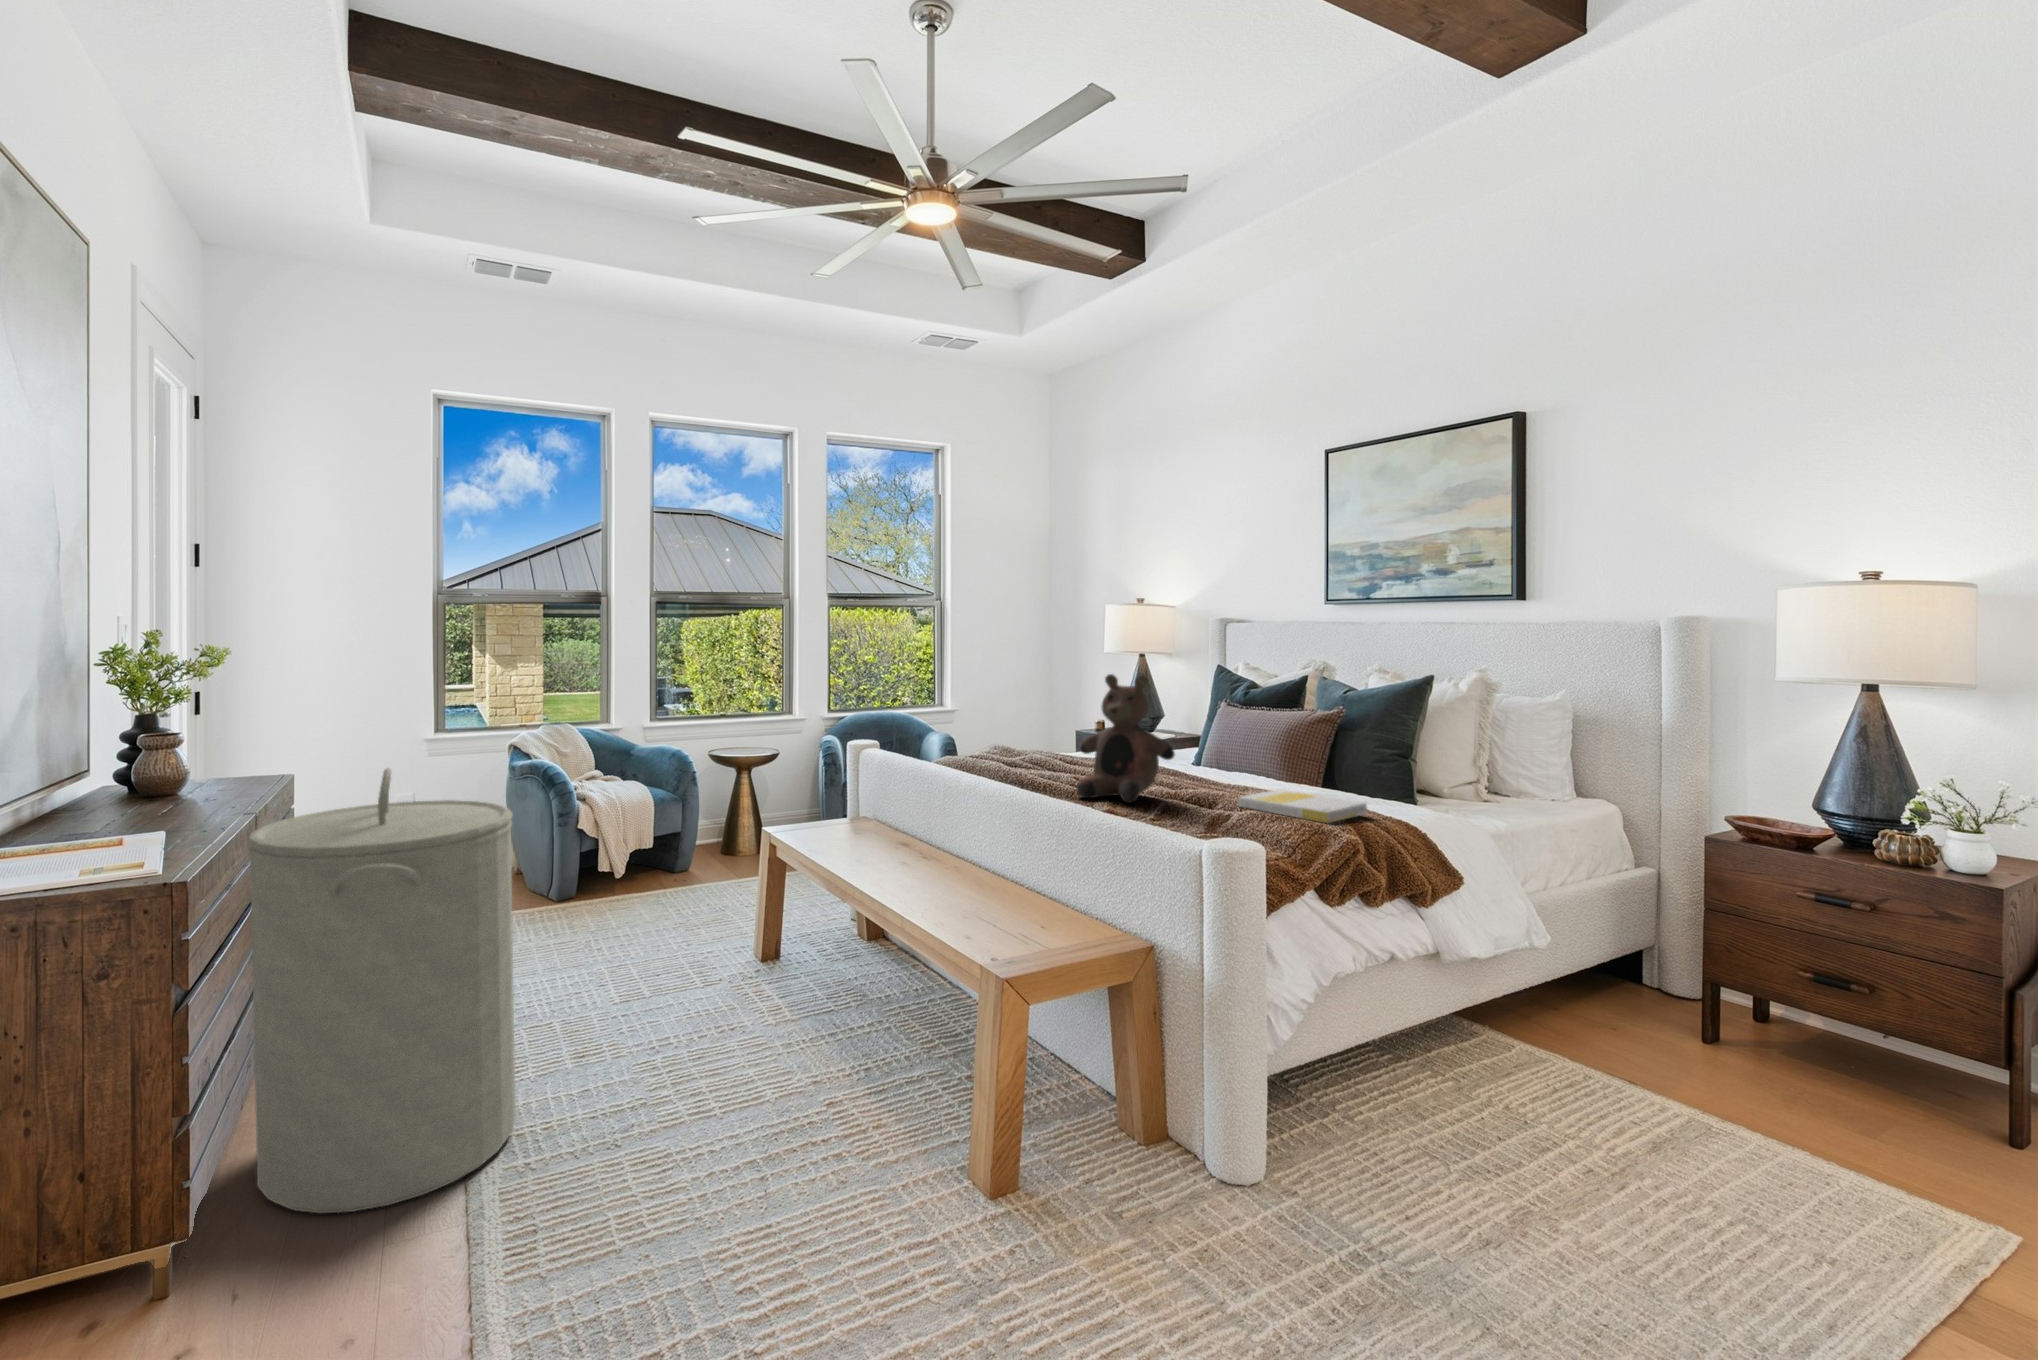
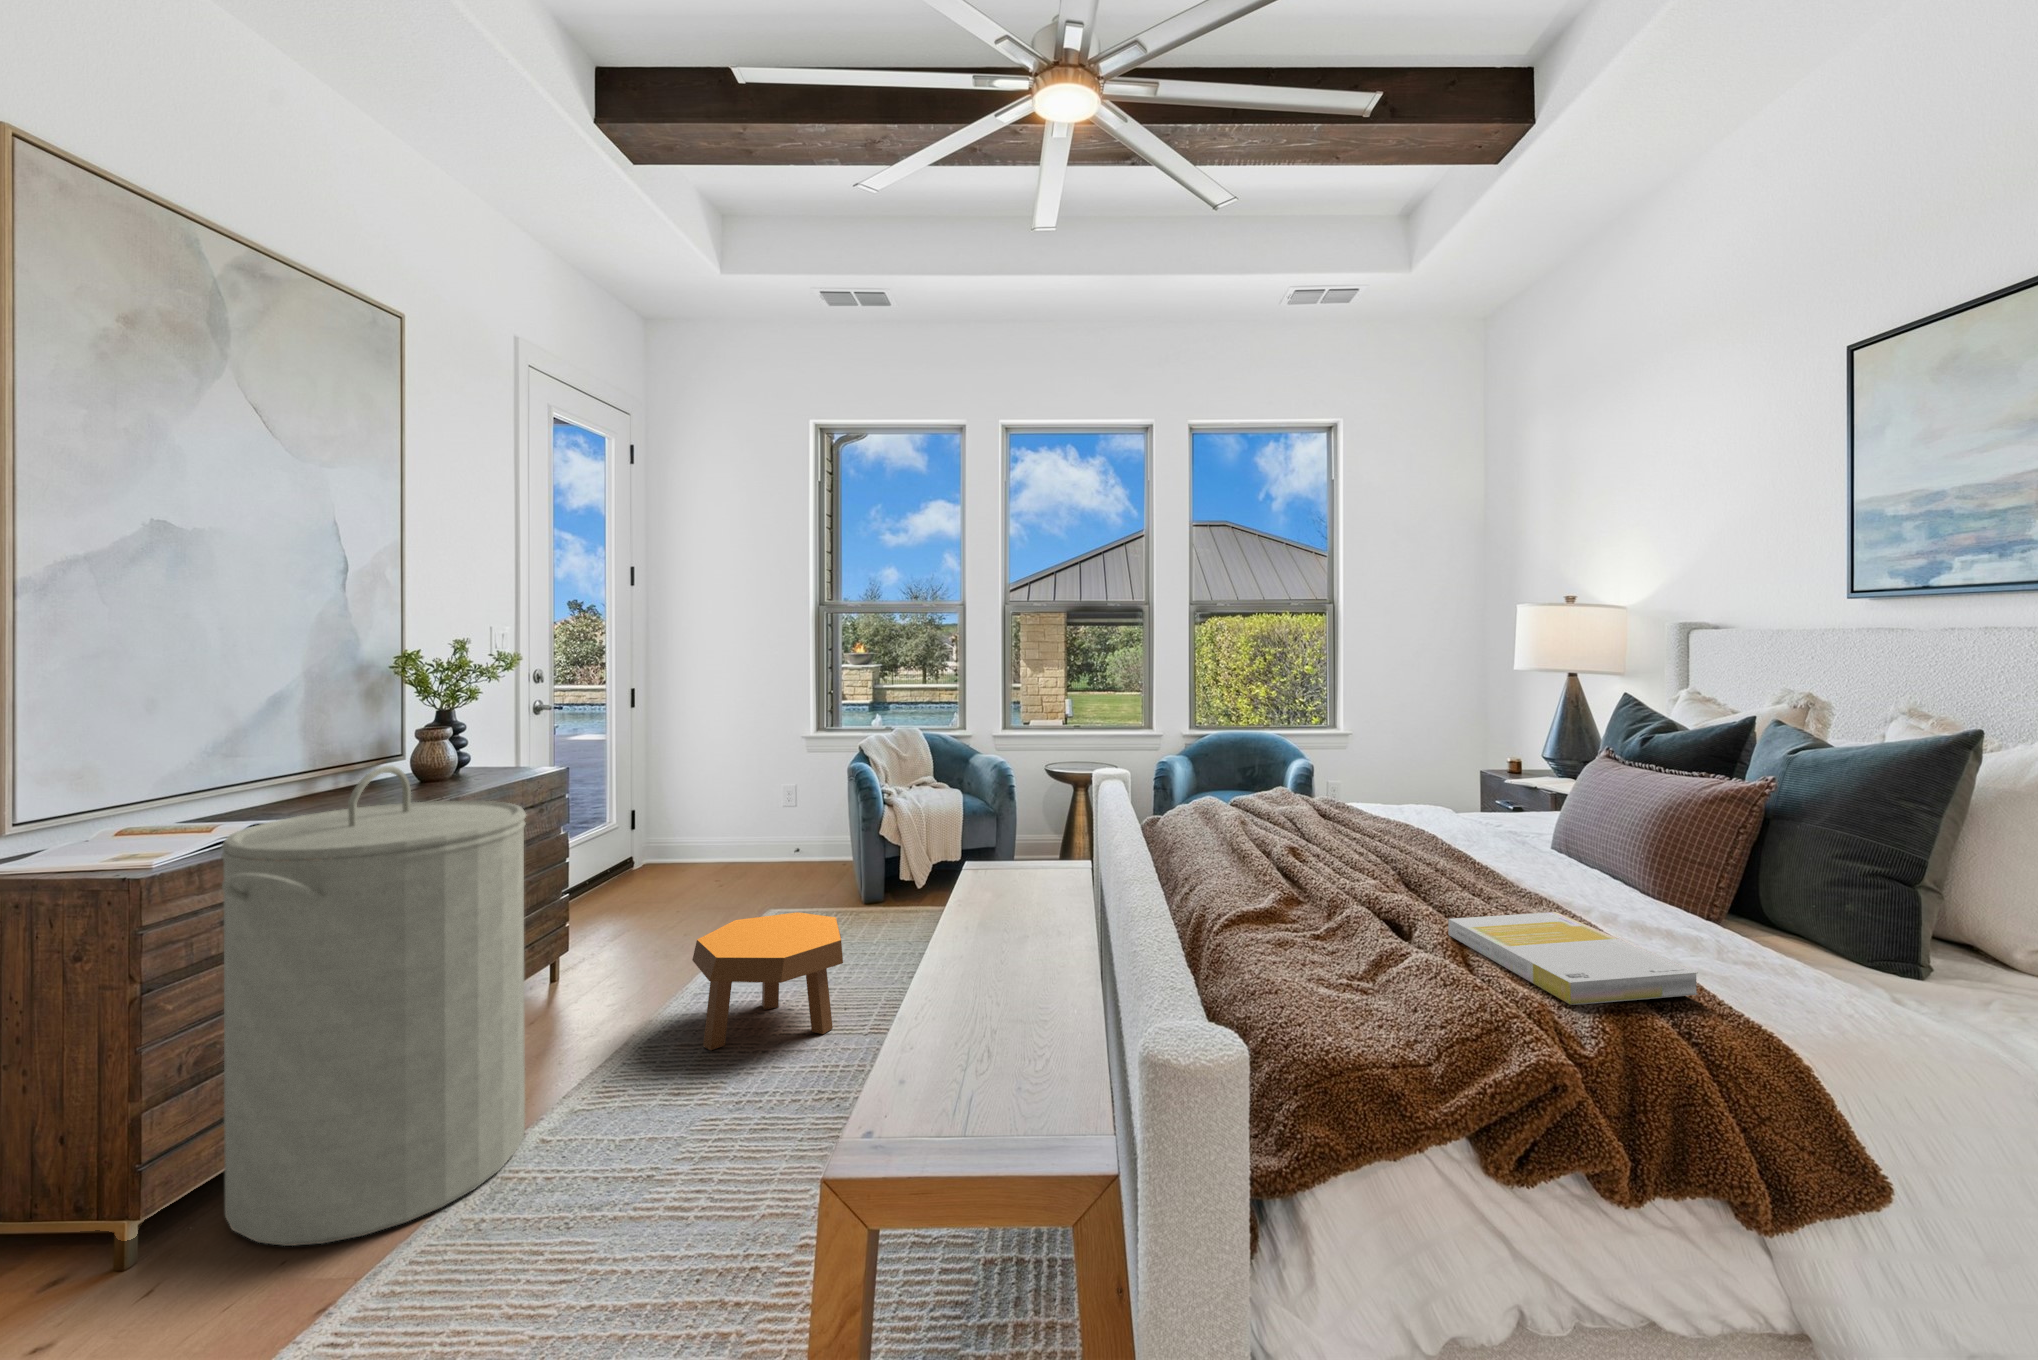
teddy bear: present [1076,674,1175,803] -> none [1192,697,1350,903]
footstool: none [537,893,686,1020] -> present [692,912,843,1050]

